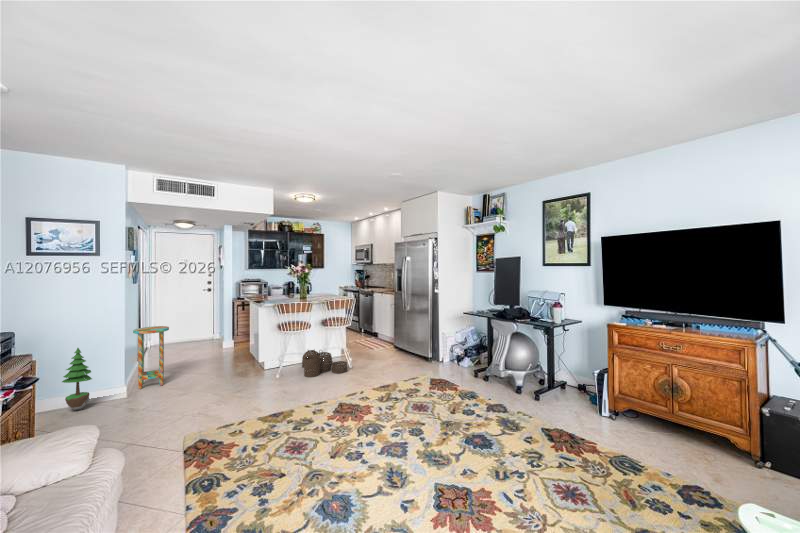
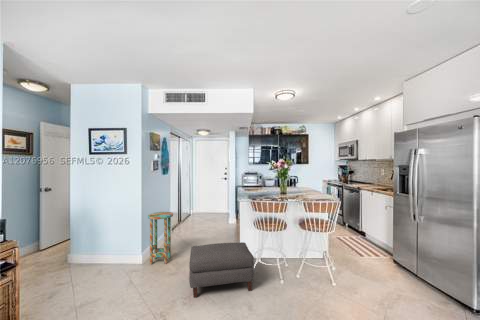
ottoman: none [205,347,279,397] -> present [189,242,254,298]
potted tree: present [62,348,92,410] -> none [89,229,111,280]
woven basket: present [302,350,347,377] -> none [282,249,335,292]

